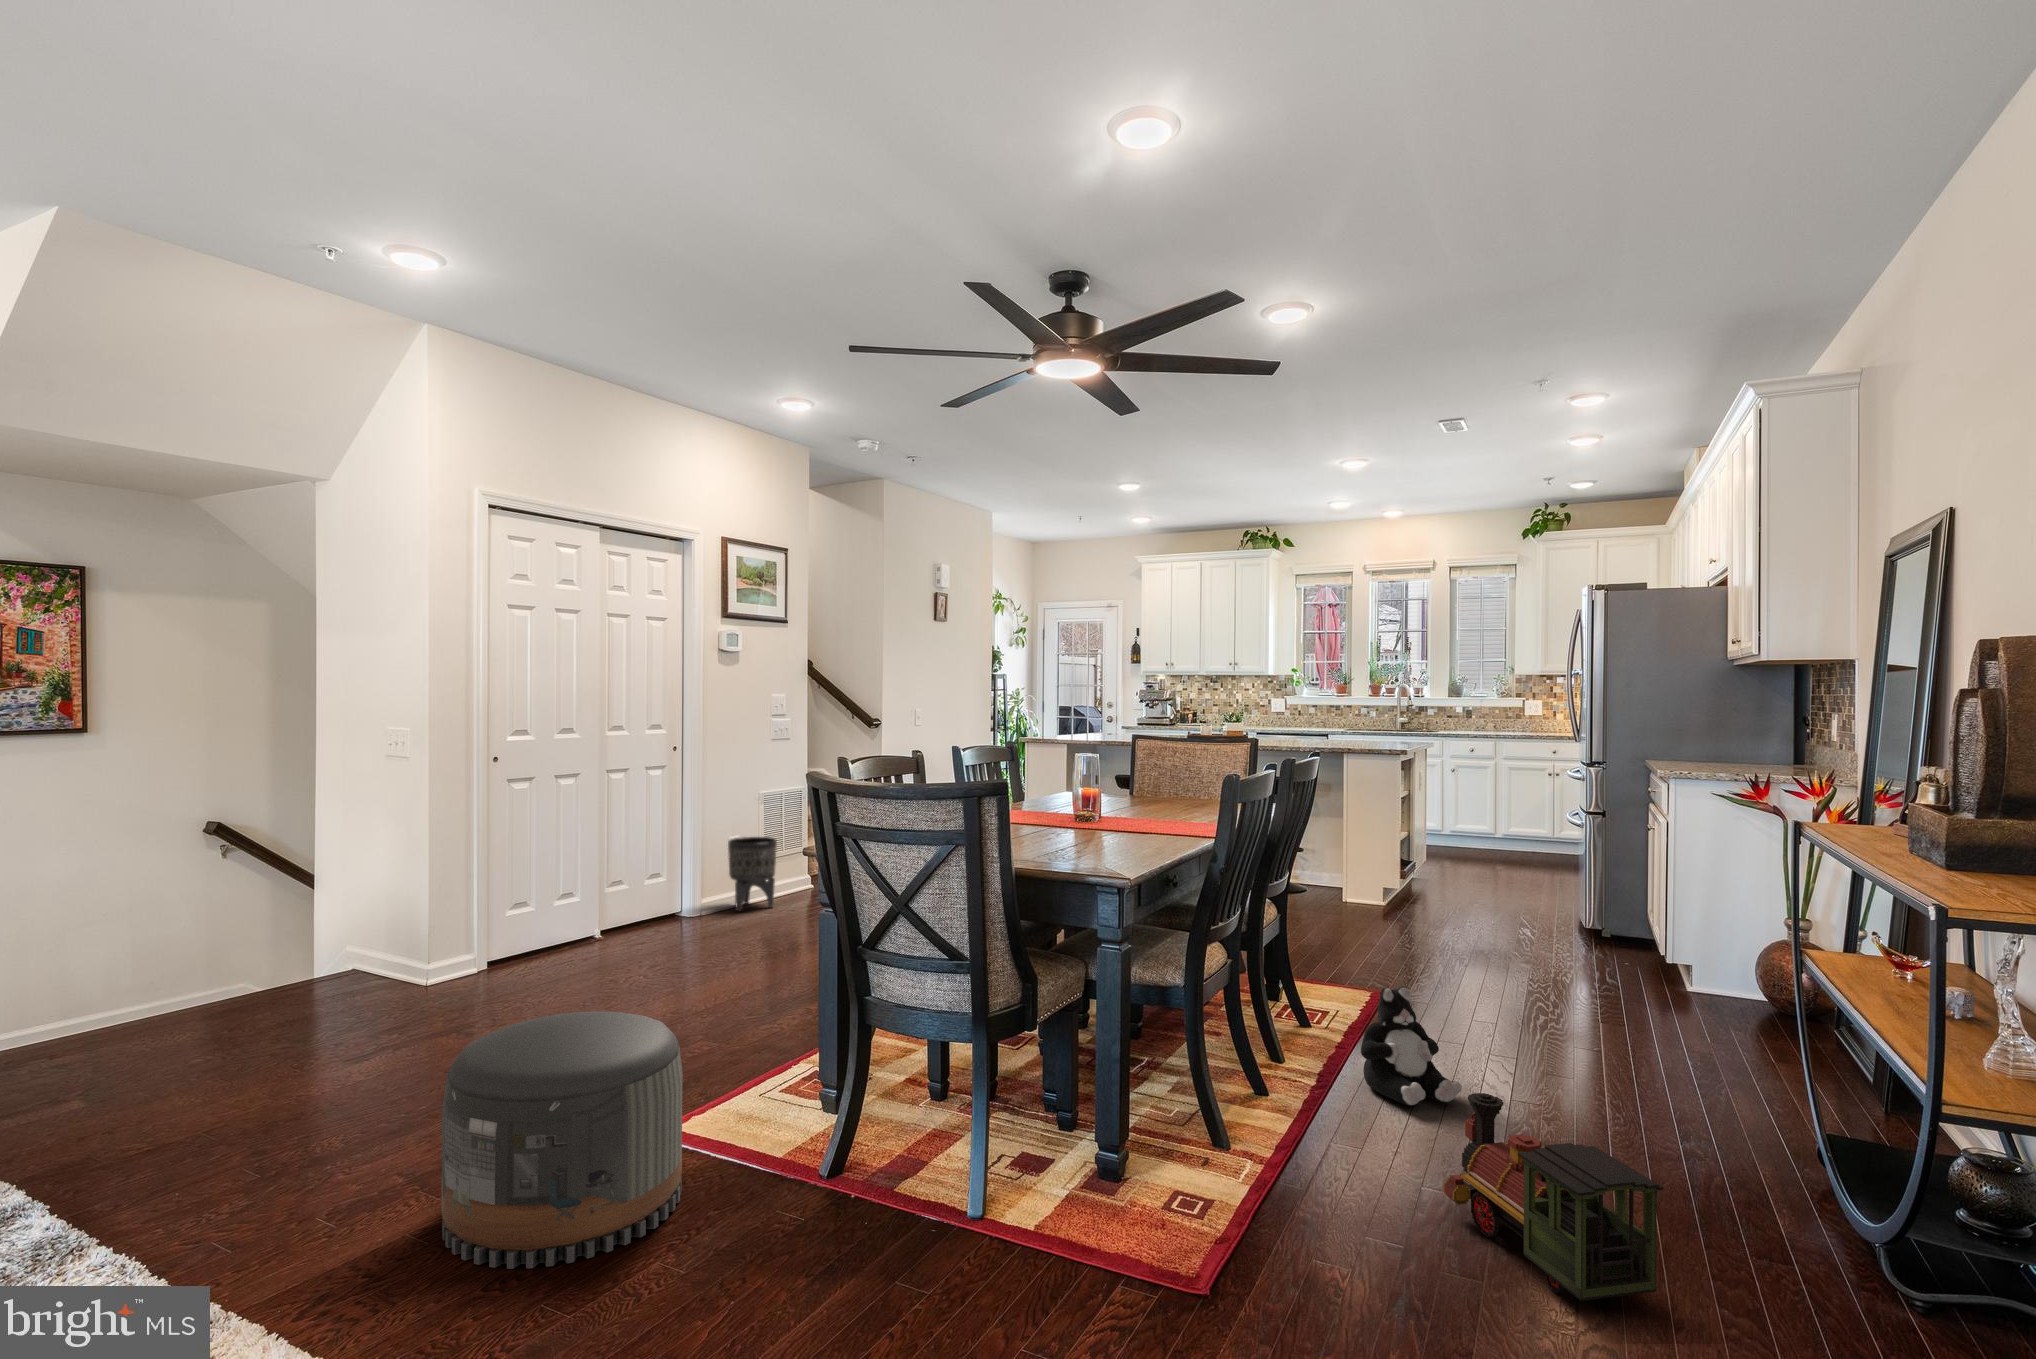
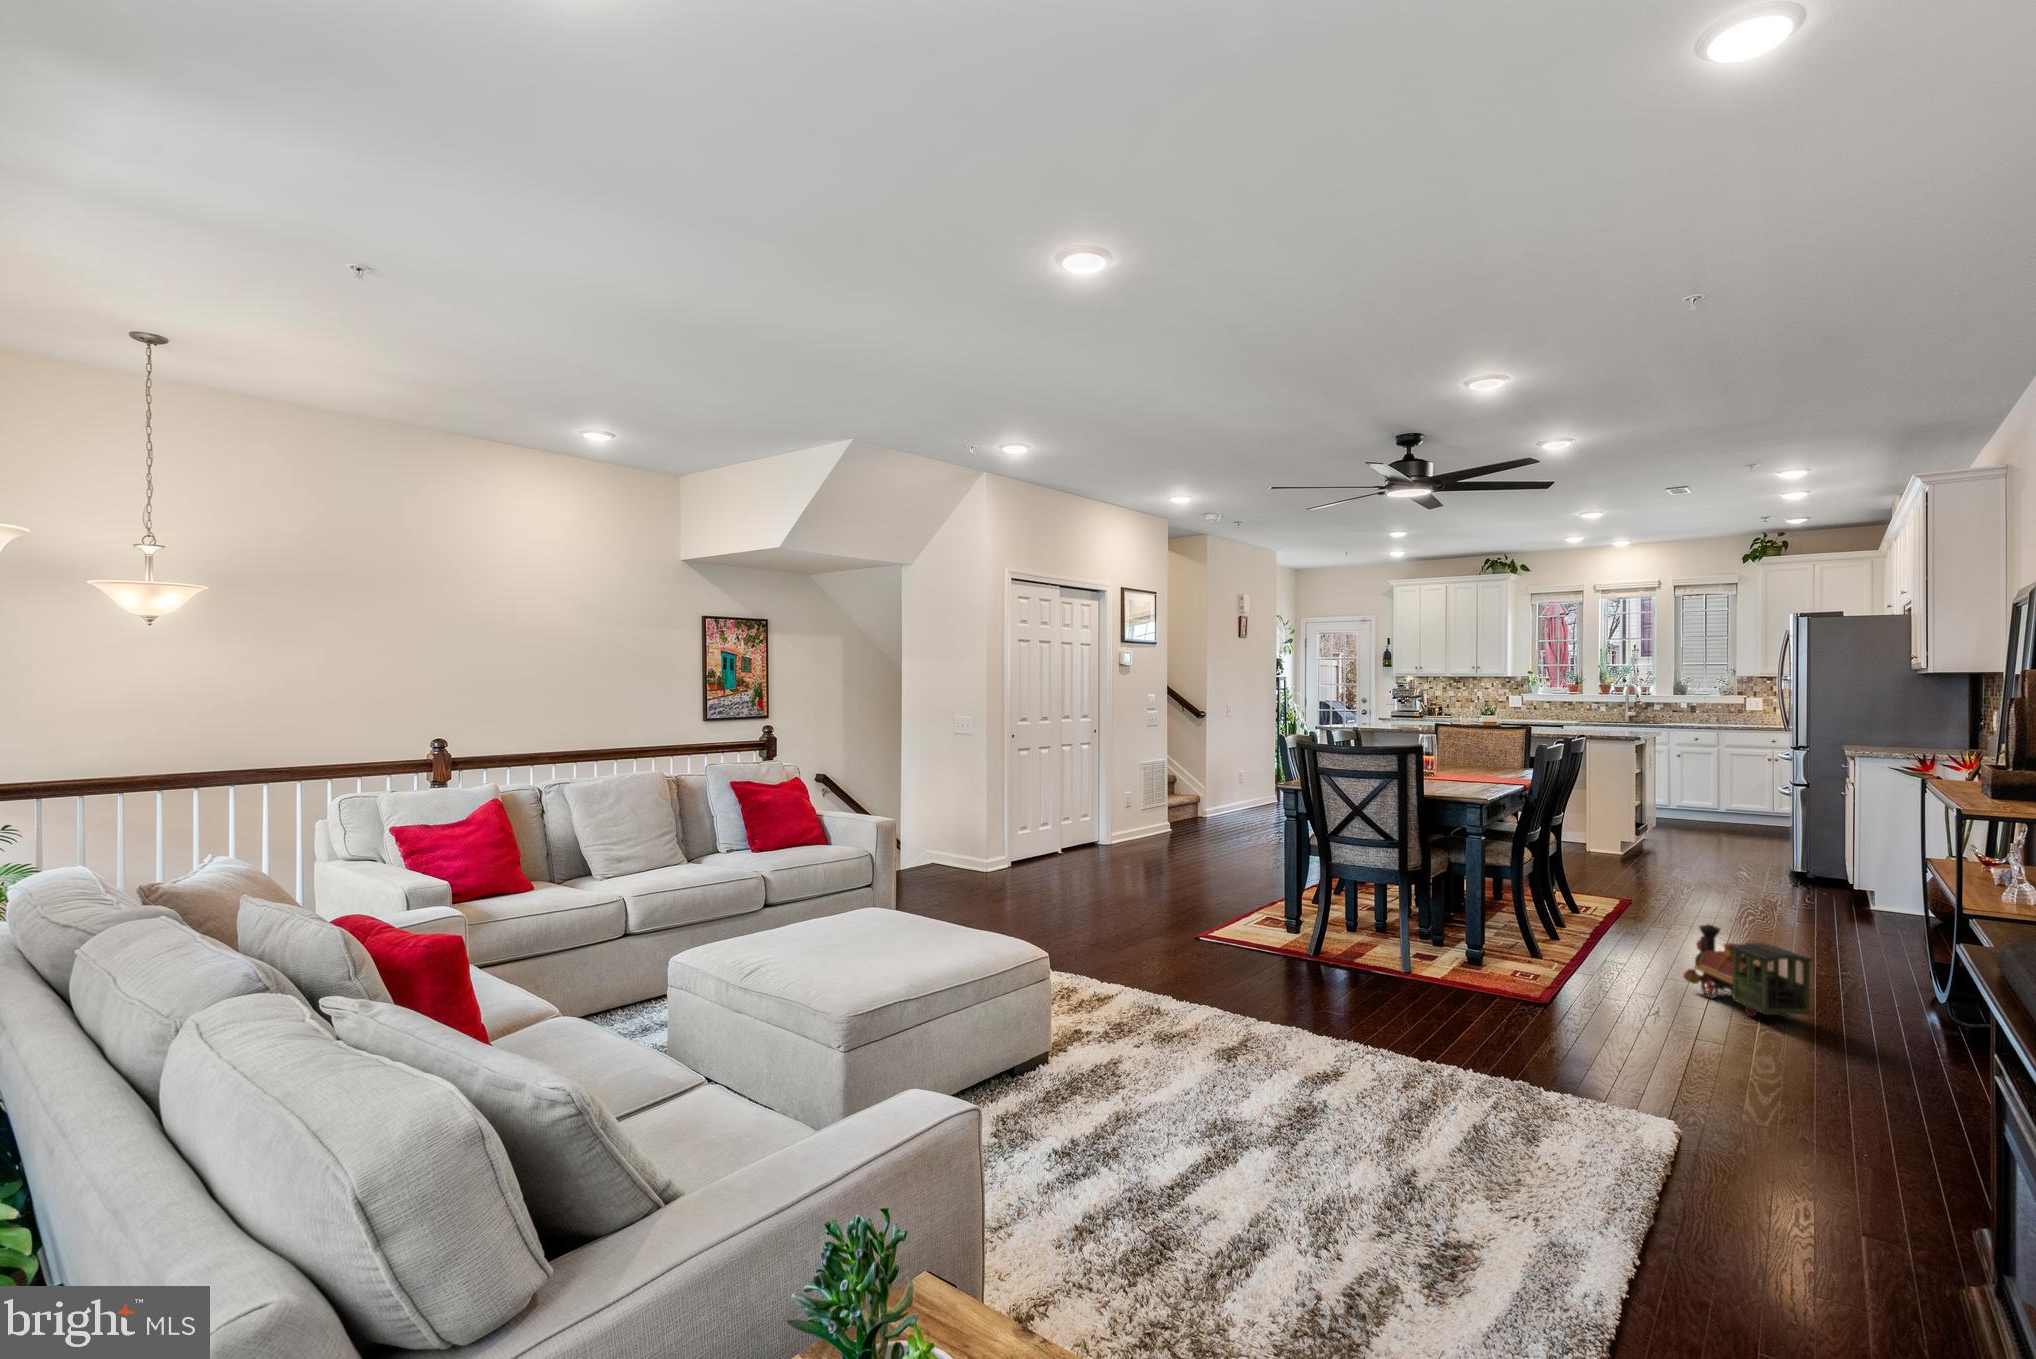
planter: present [728,837,777,911] -> none [1128,794,1161,844]
plush toy: present [1361,986,1462,1105] -> none [1623,881,1693,950]
pouf: present [441,1011,683,1269] -> none [1131,867,1244,979]

